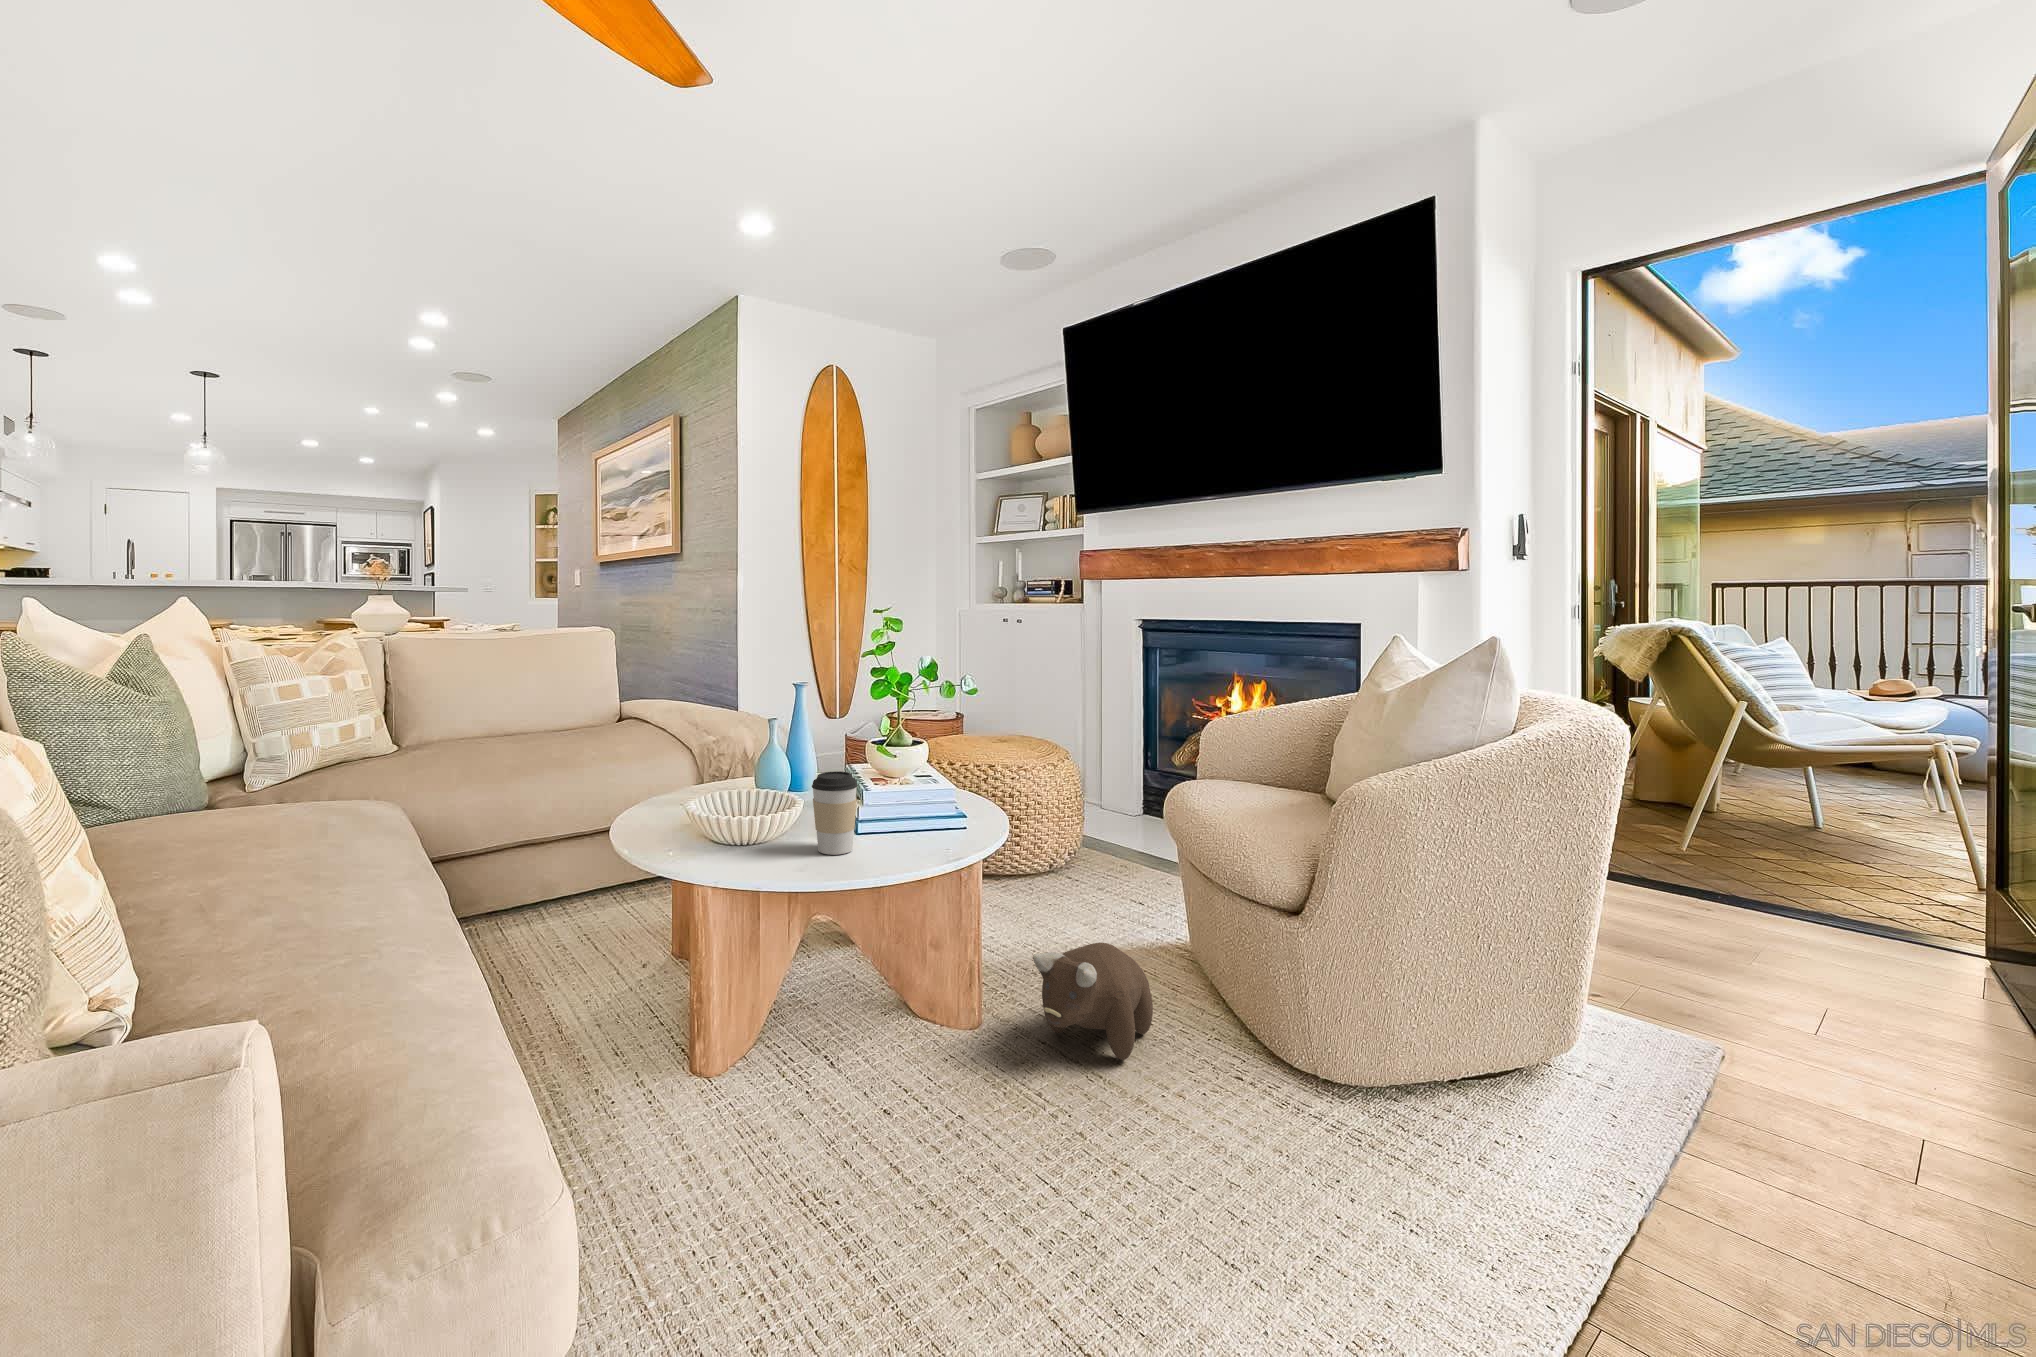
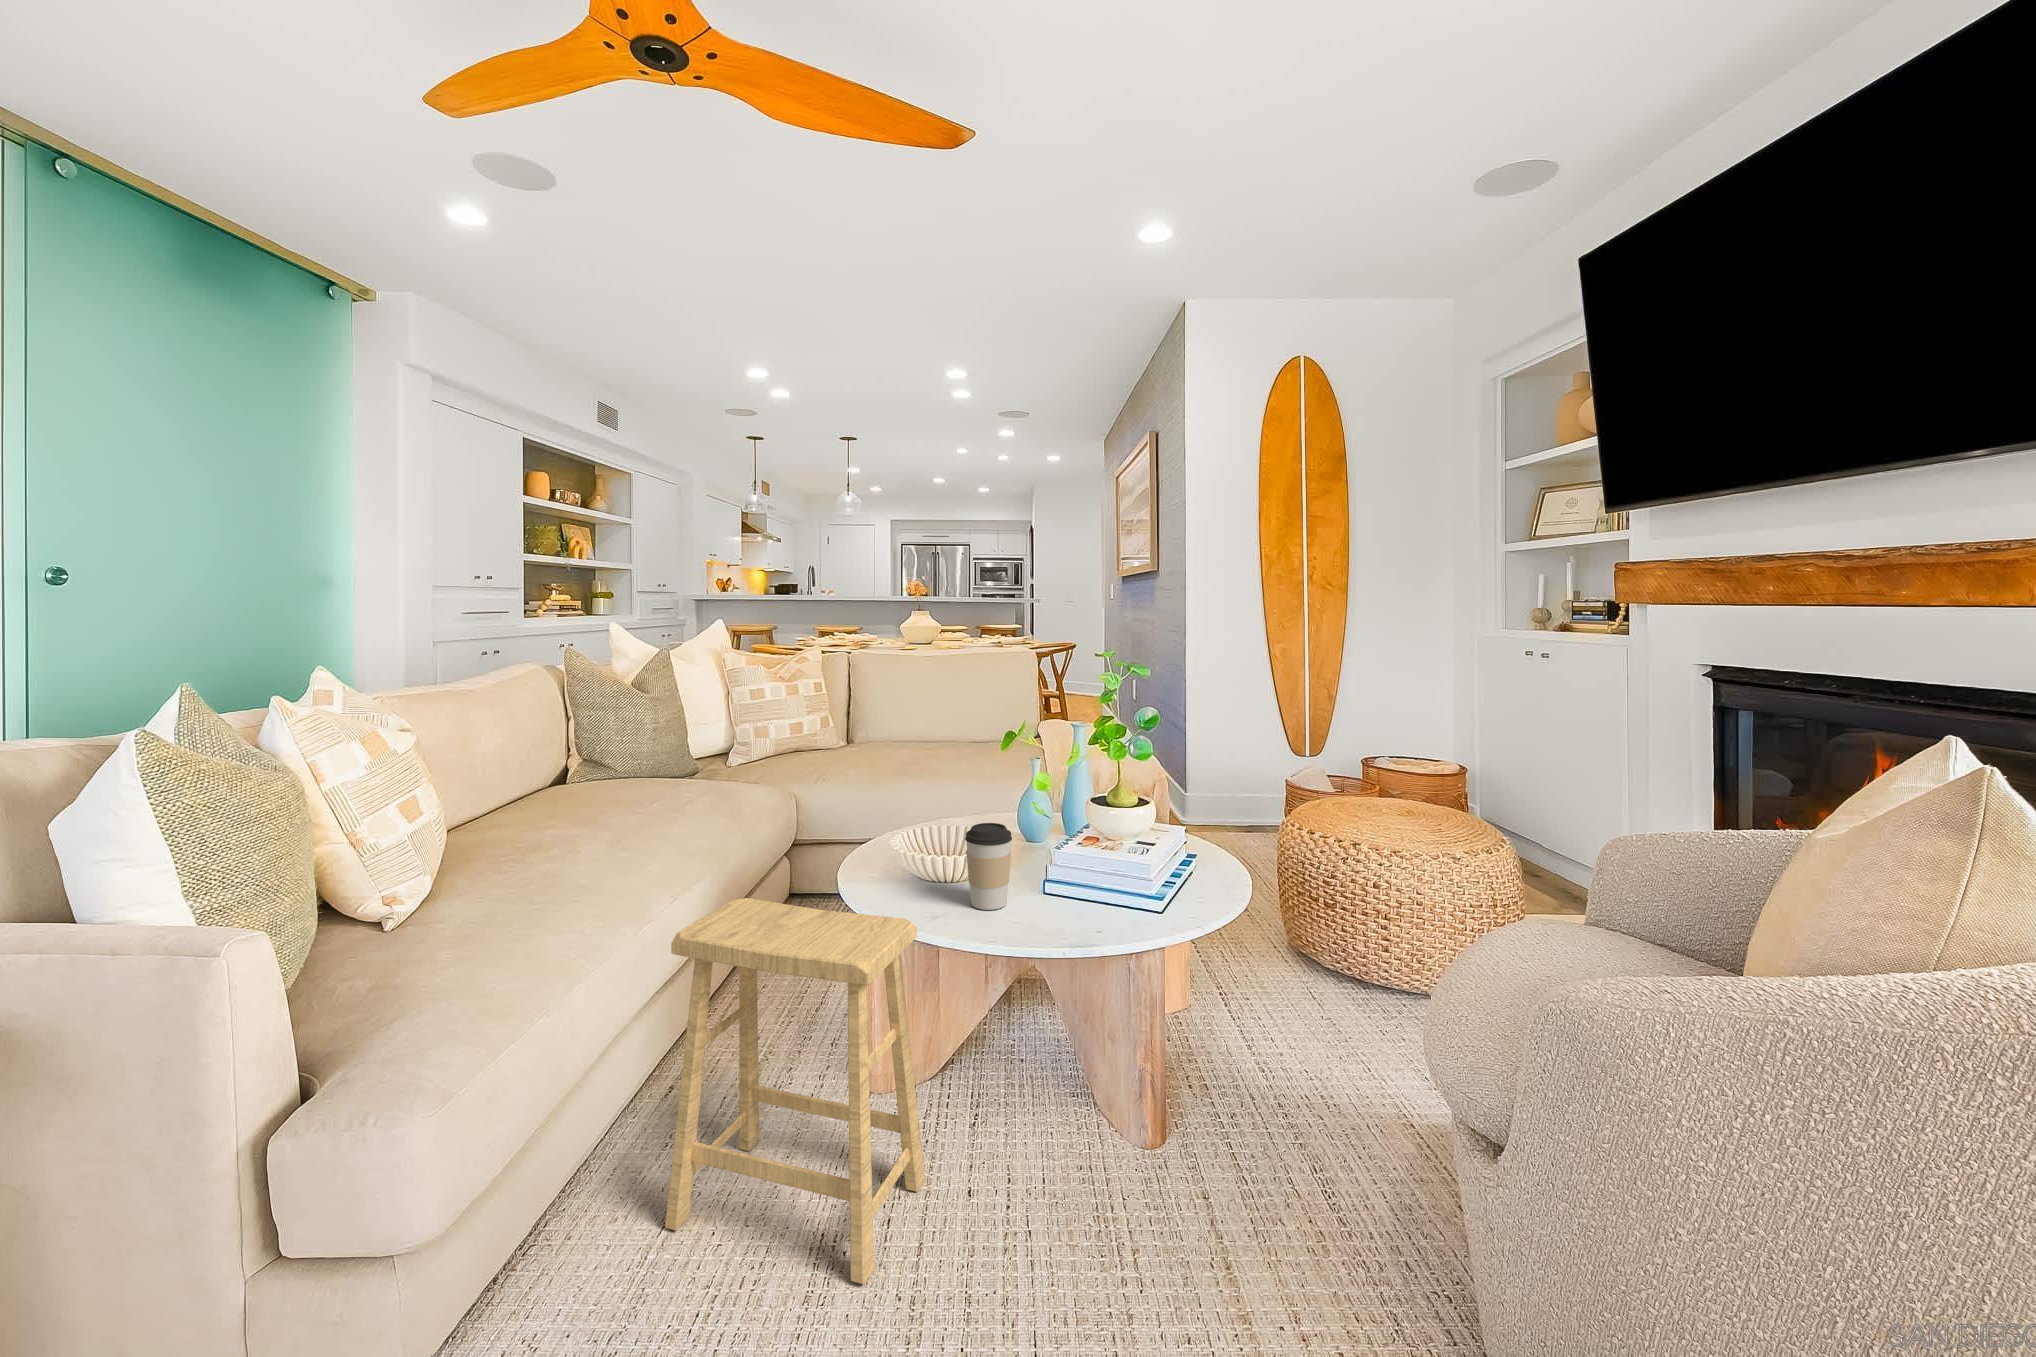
footstool: none [622,864,880,1271] -> present [665,898,925,1285]
plush toy: present [1033,942,1153,1060] -> none [1169,1081,1355,1256]

